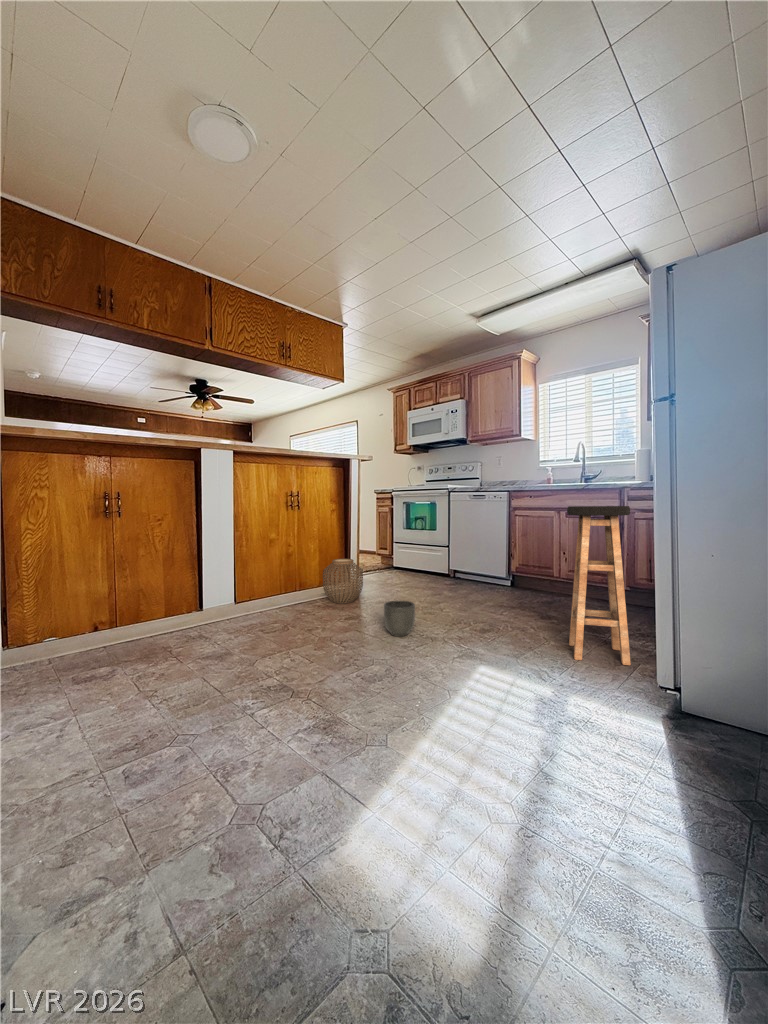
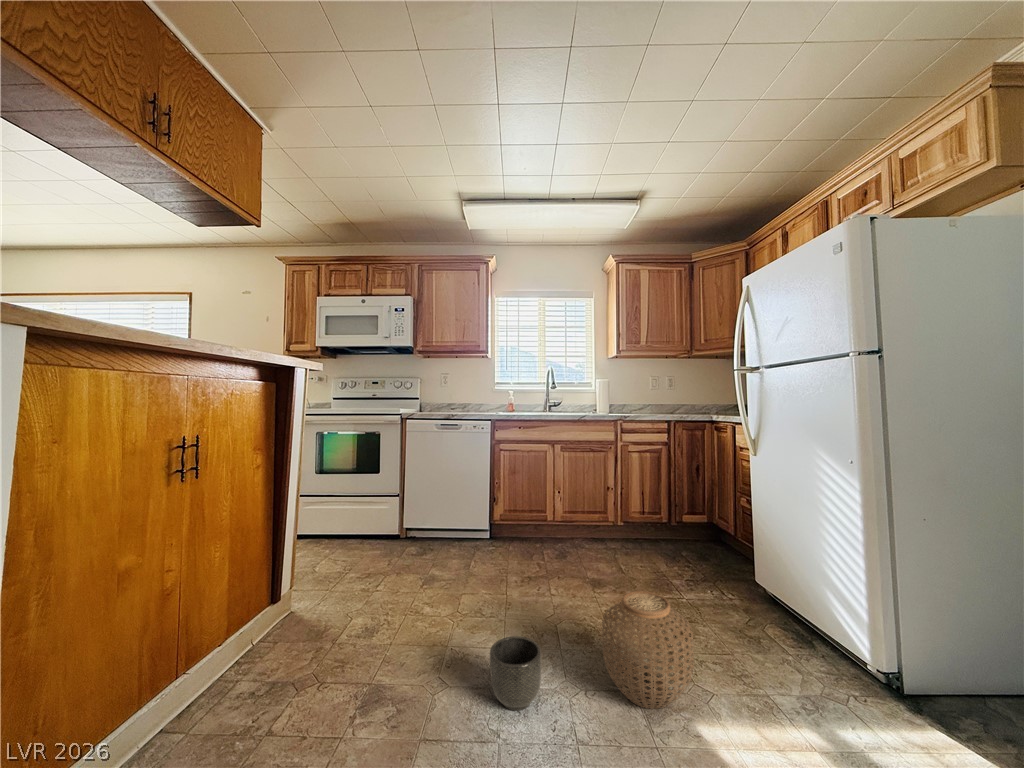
bar stool: present [567,506,631,665] -> none [679,460,760,647]
woven basket: present [323,559,363,604] -> present [602,591,694,709]

